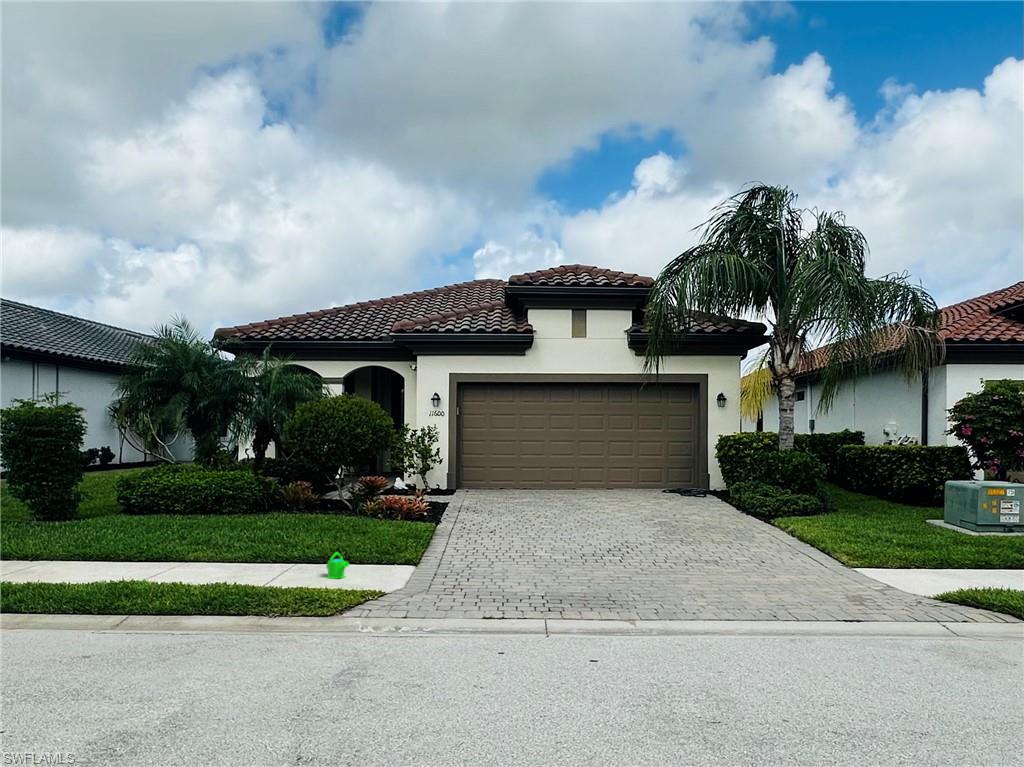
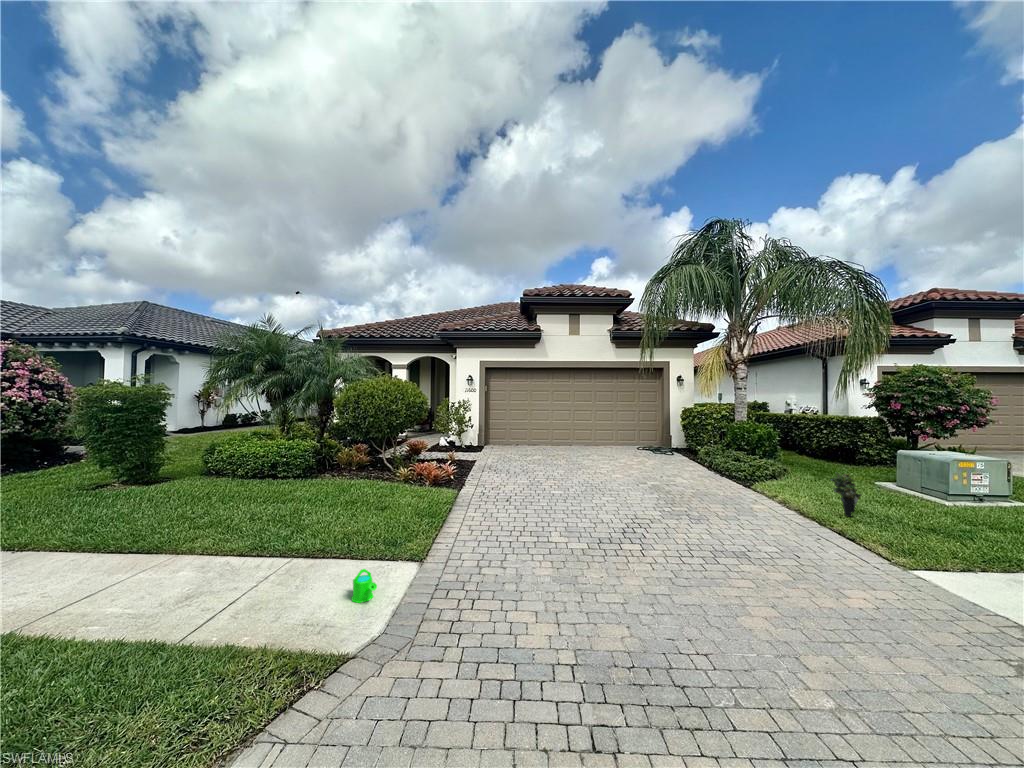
potted plant: none [827,495,855,541] -> present [831,472,861,516]

